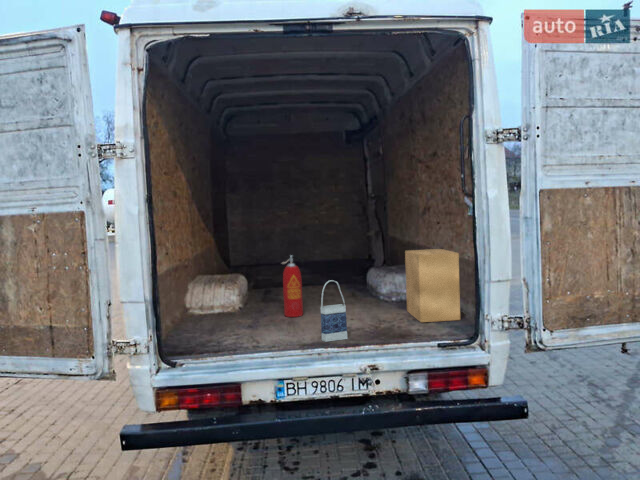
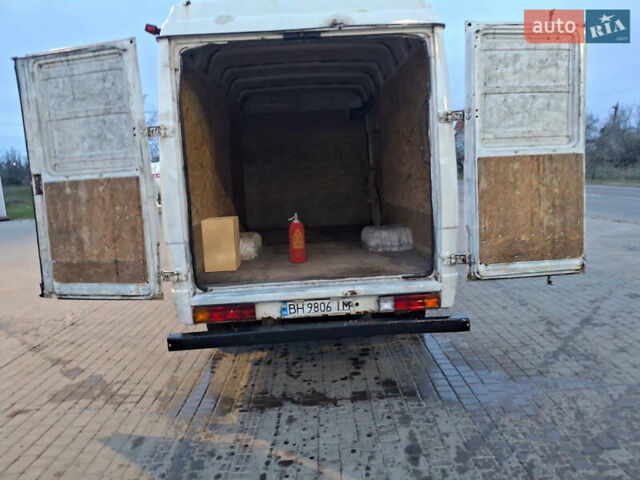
cardboard box: present [405,249,460,322] -> present [201,216,241,272]
bag: present [321,280,348,342] -> none [316,231,338,278]

